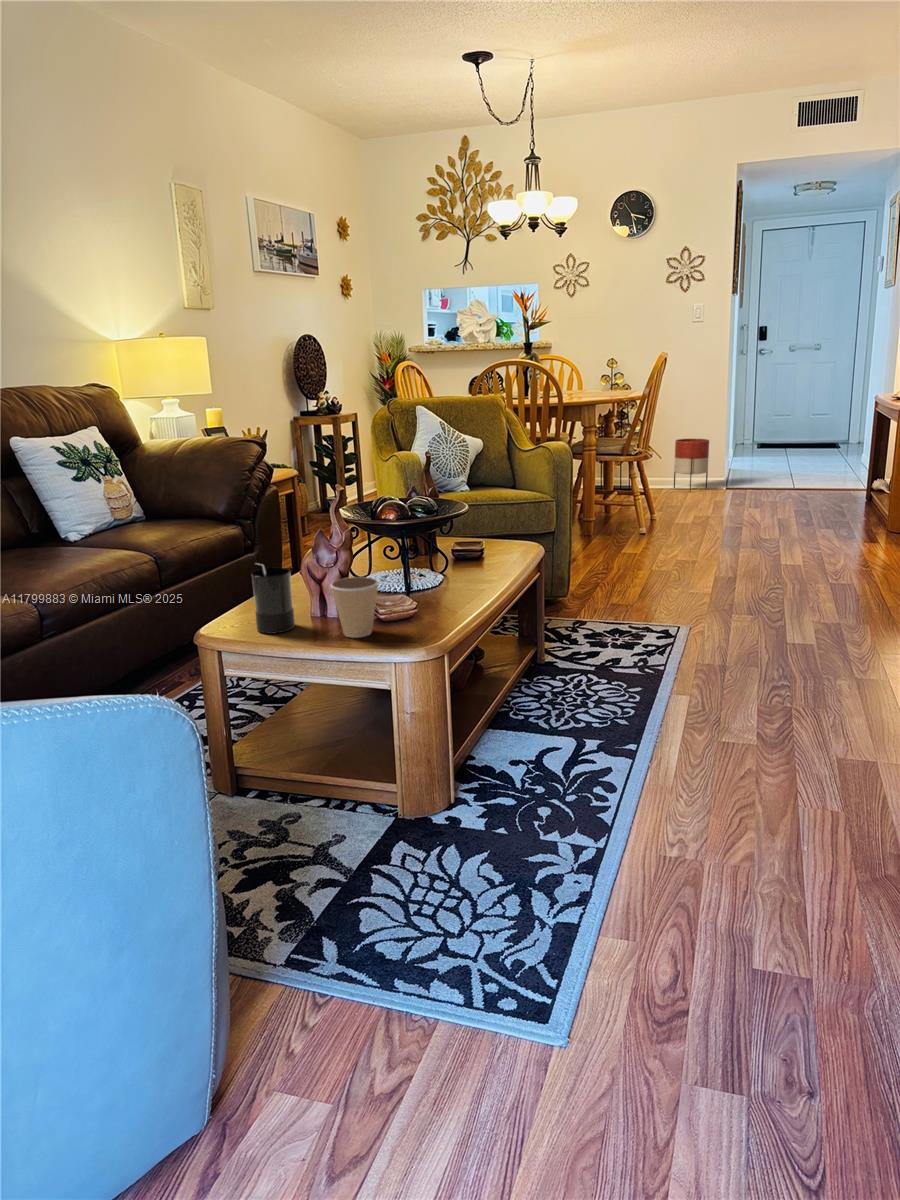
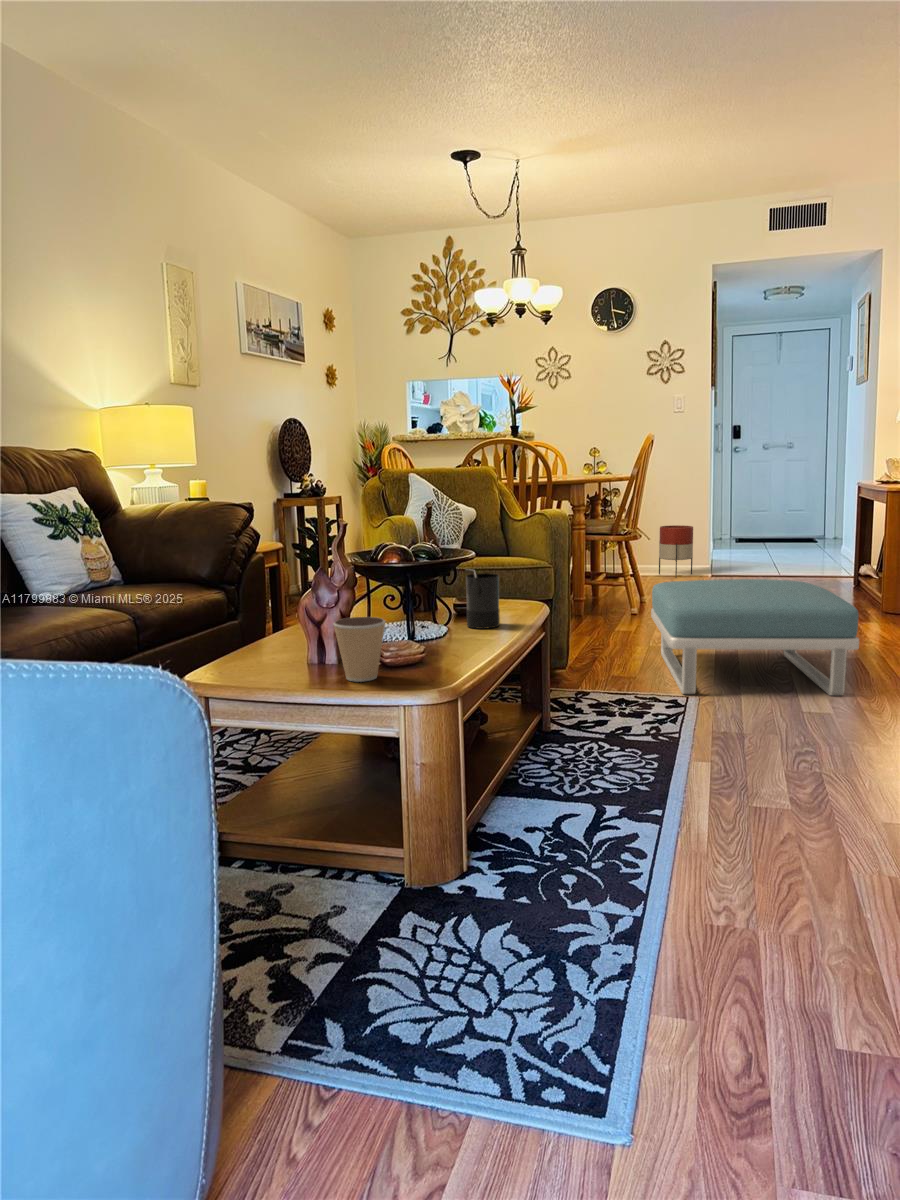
footstool: none [653,510,848,627] -> present [651,579,859,696]
candle: present [252,564,295,634] -> present [466,570,500,629]

